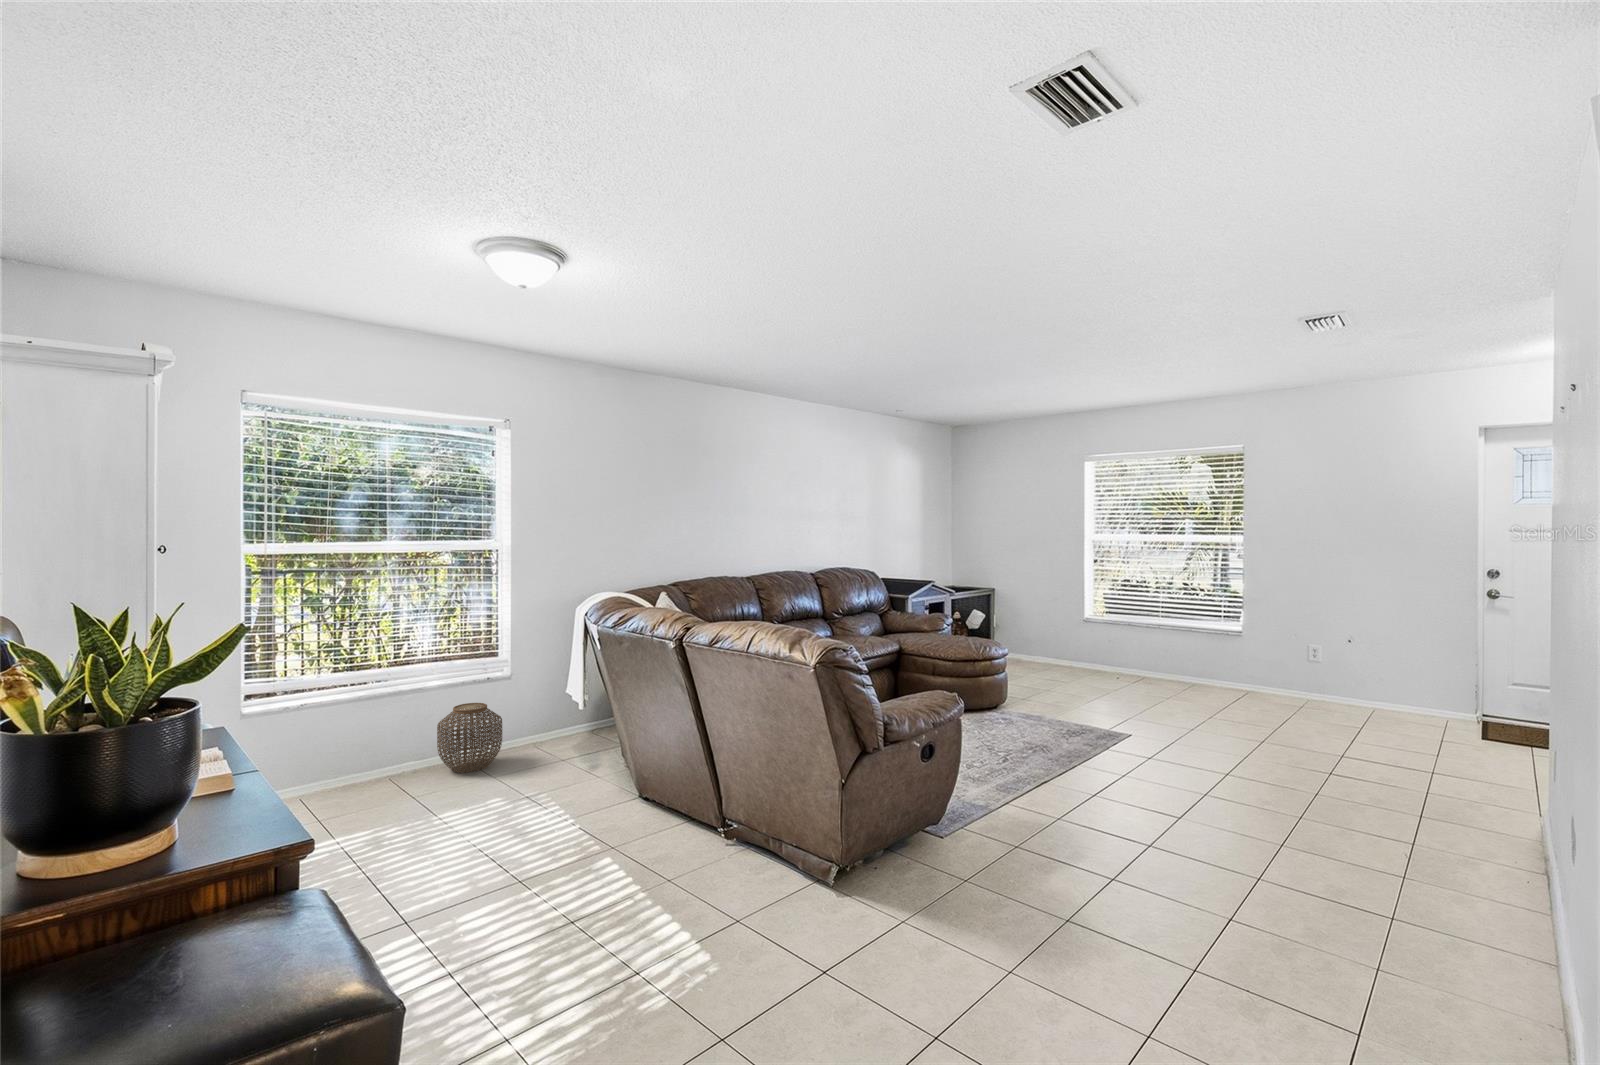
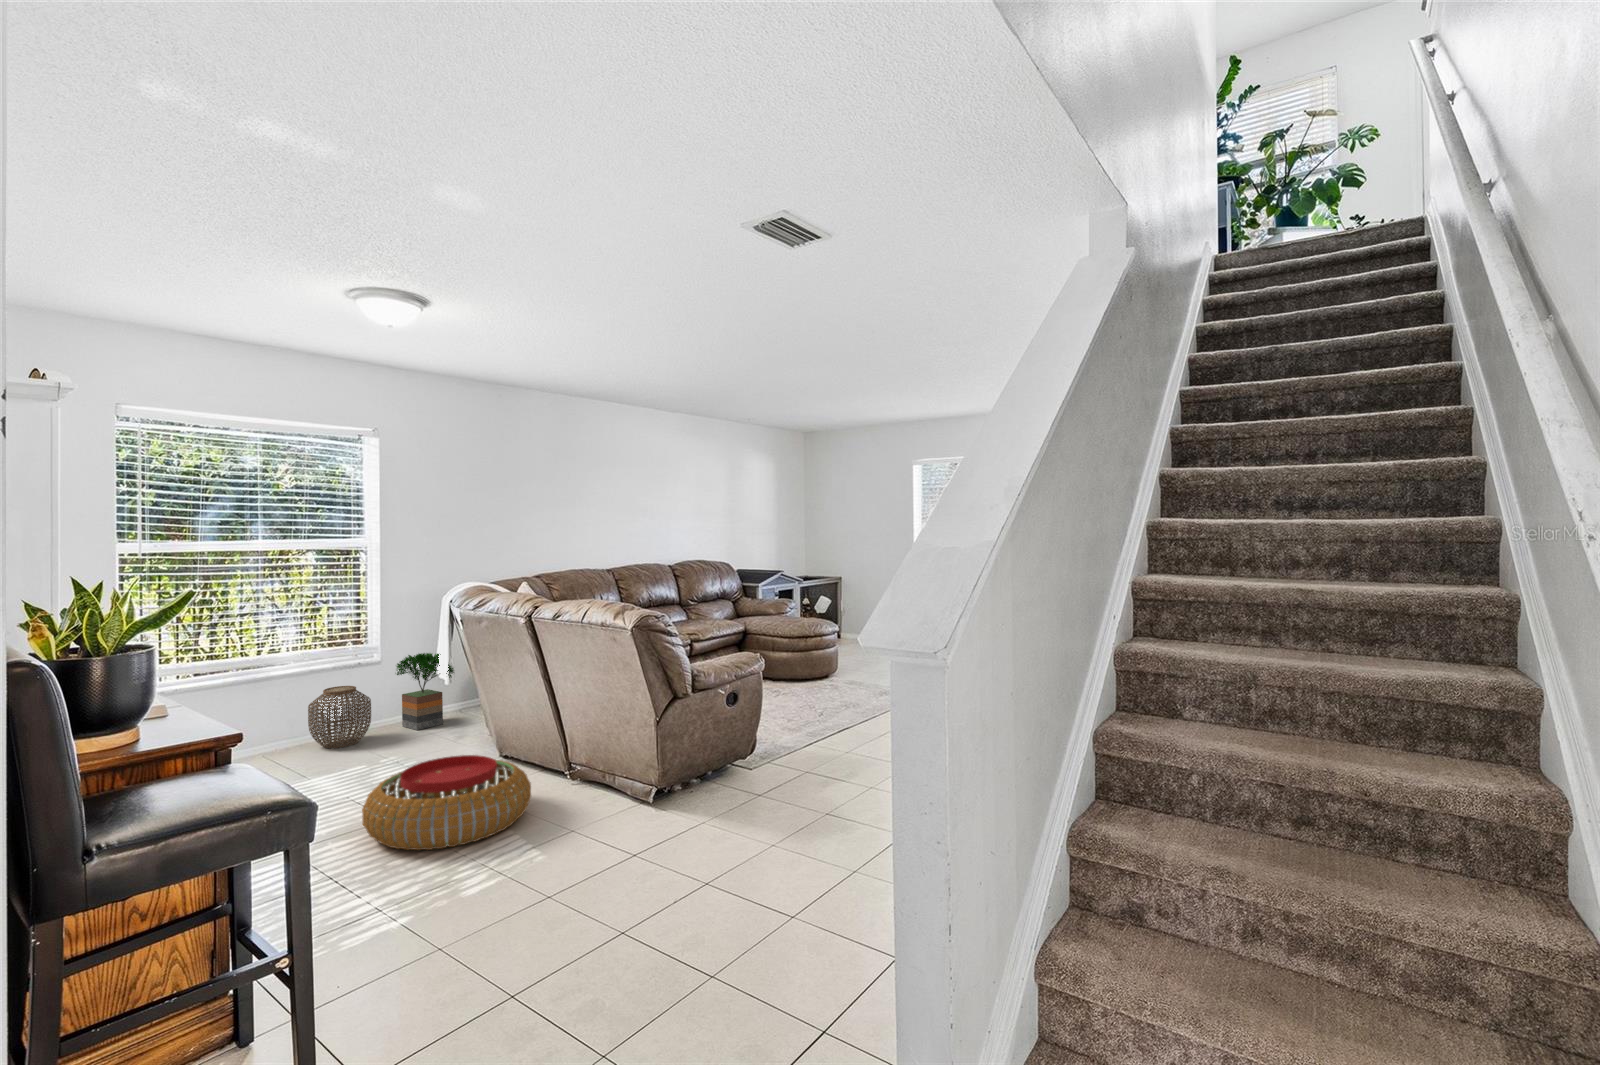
potted tree: none [526,666,591,754] -> present [396,653,454,730]
pouf: none [488,808,685,939] -> present [362,755,531,850]

